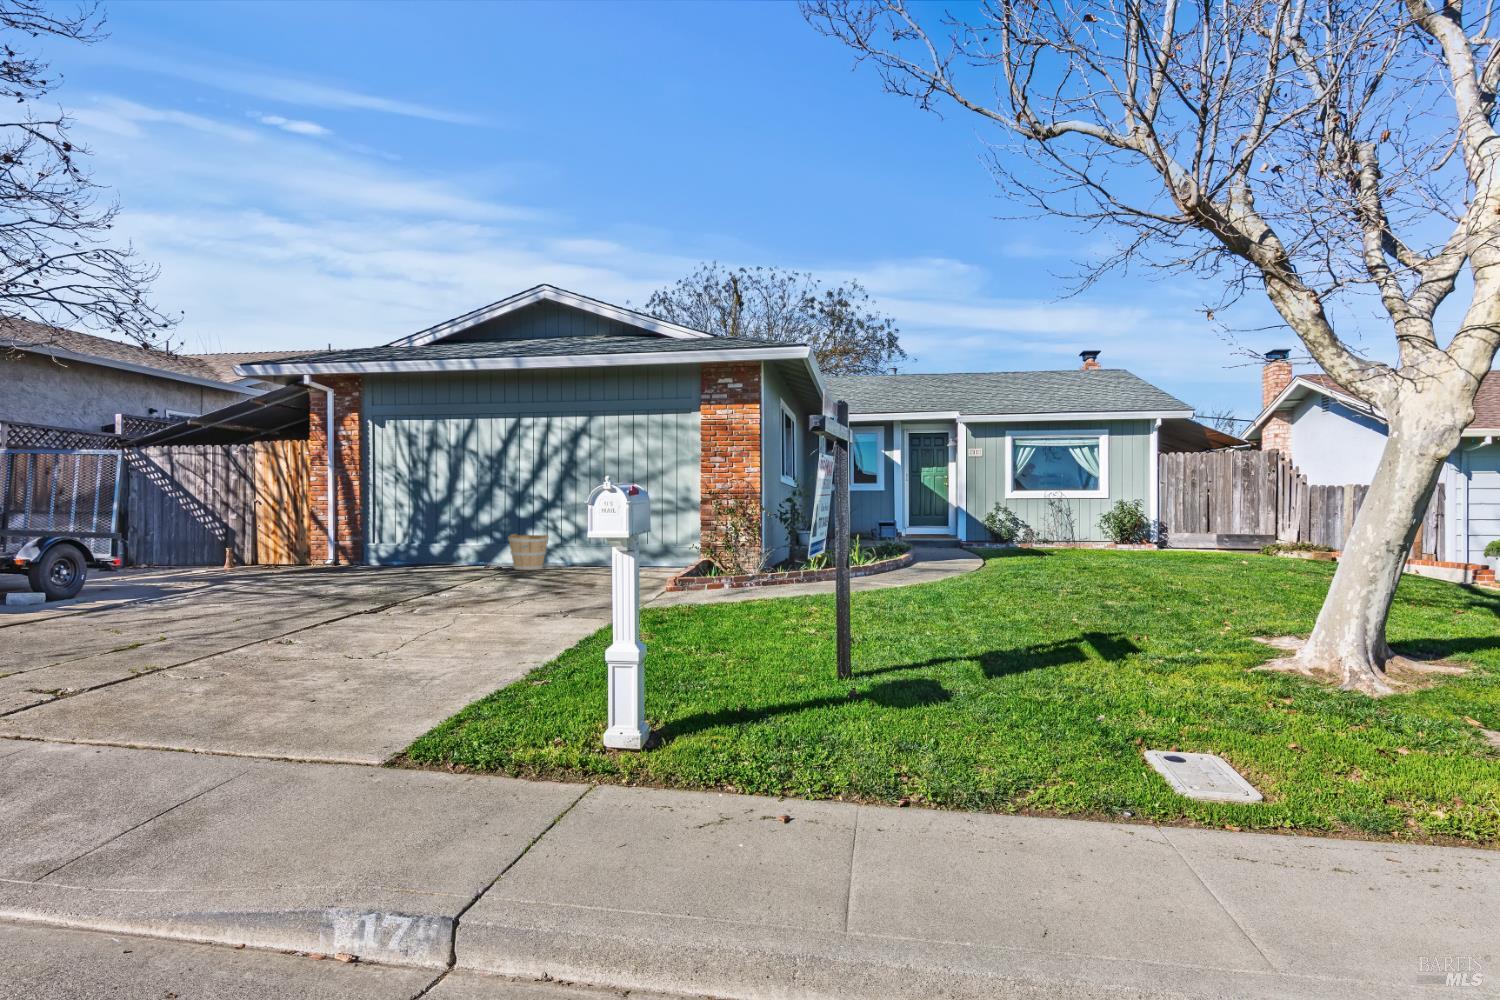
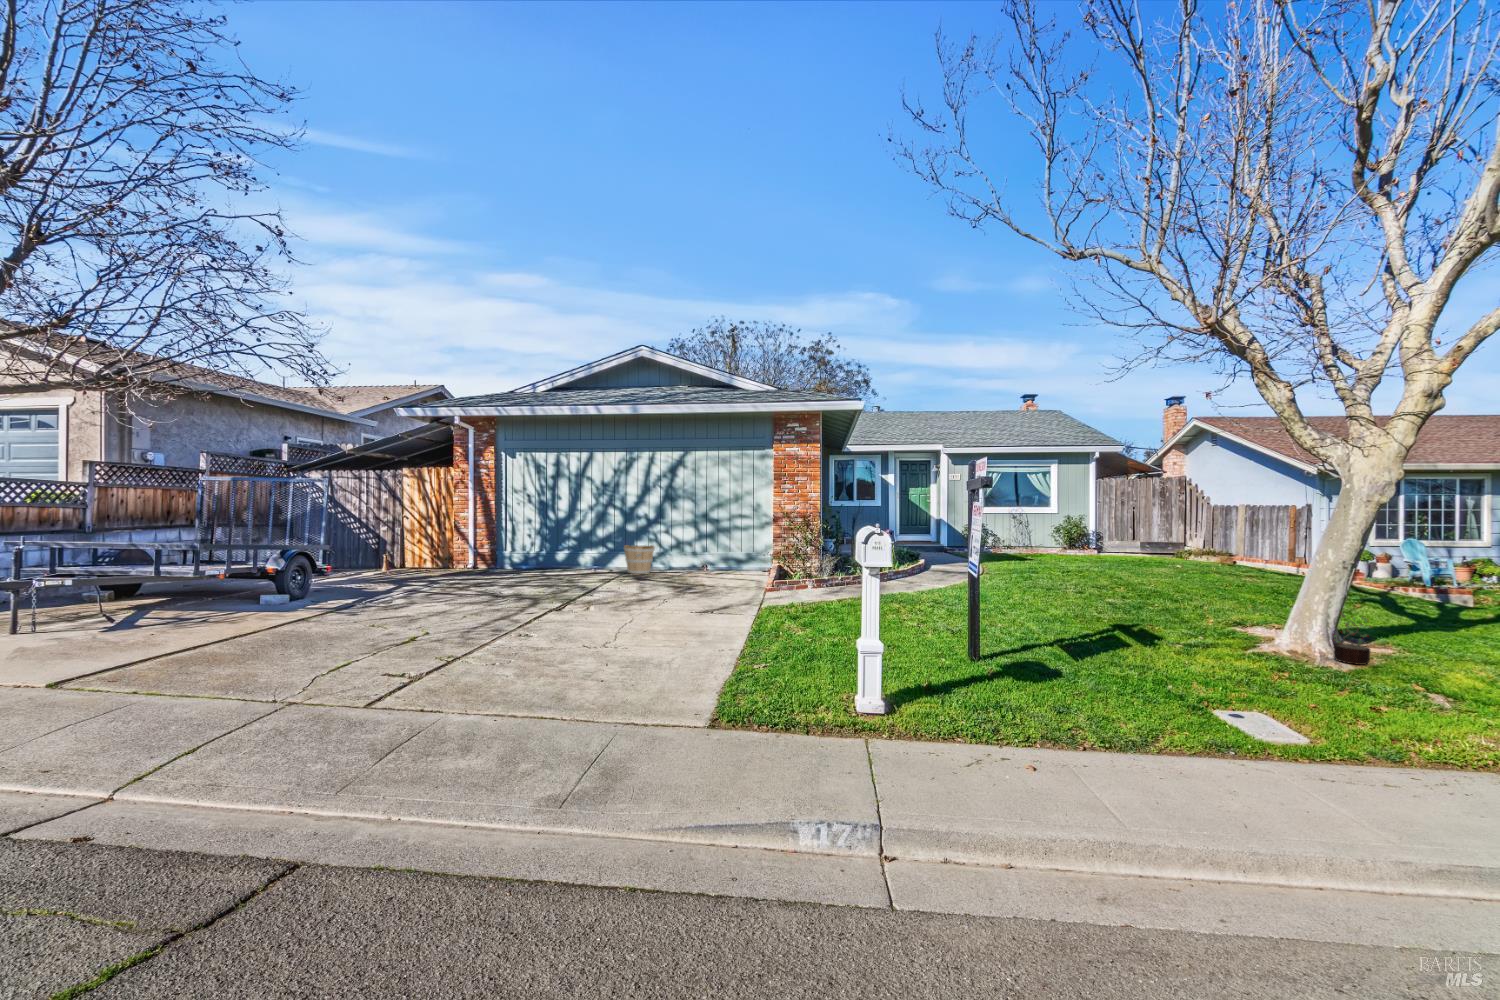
decorative plant: none [1368,609,1426,684] -> present [1333,612,1371,665]

